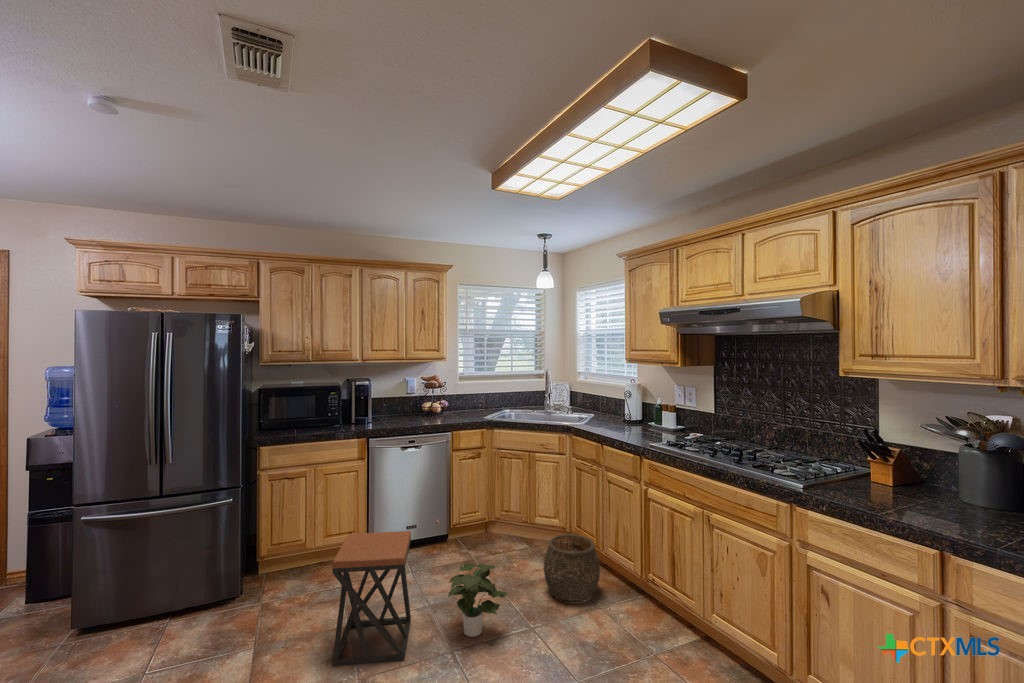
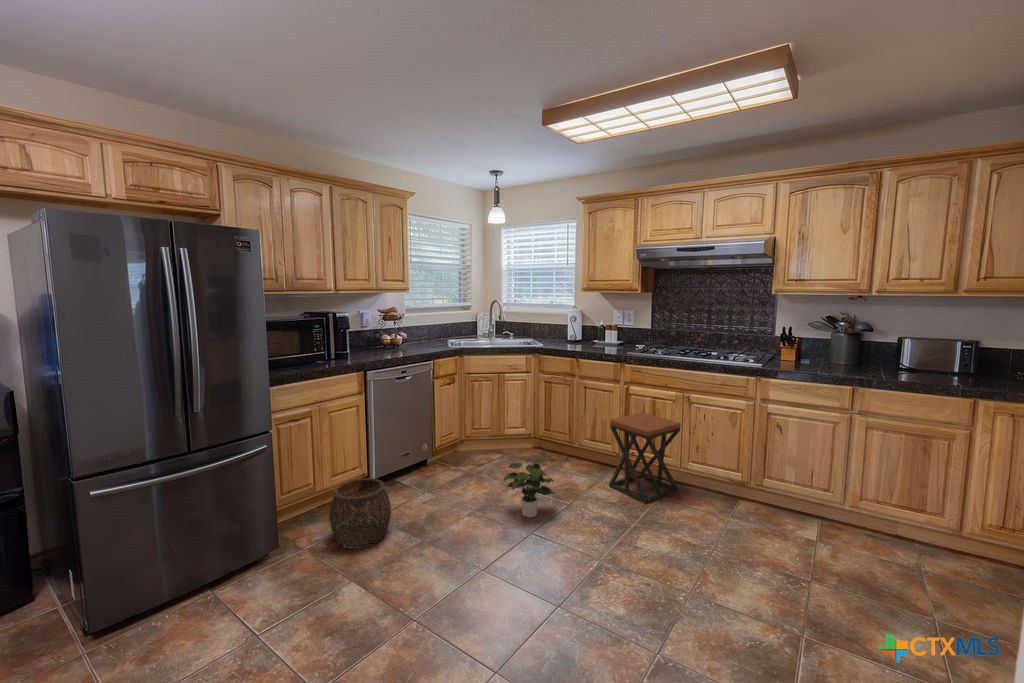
stool: present [332,531,411,666] -> present [609,412,681,504]
woven basket: present [543,534,600,602] -> present [329,478,391,547]

